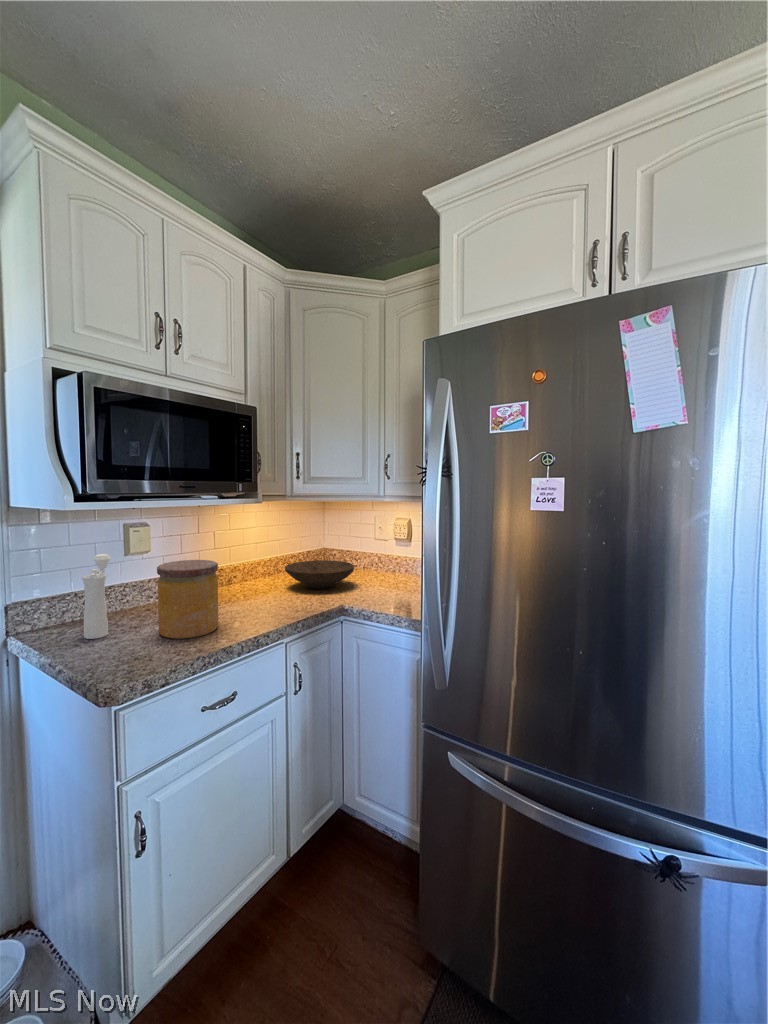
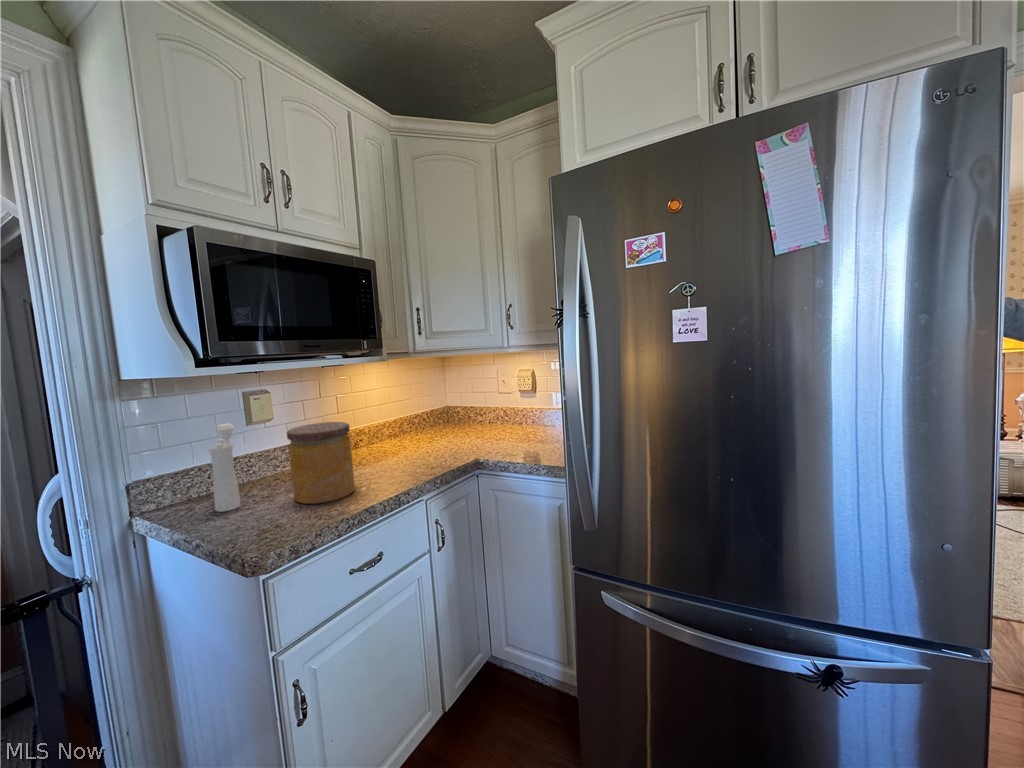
wooden bowl: present [285,560,354,589] -> none [412,416,483,445]

